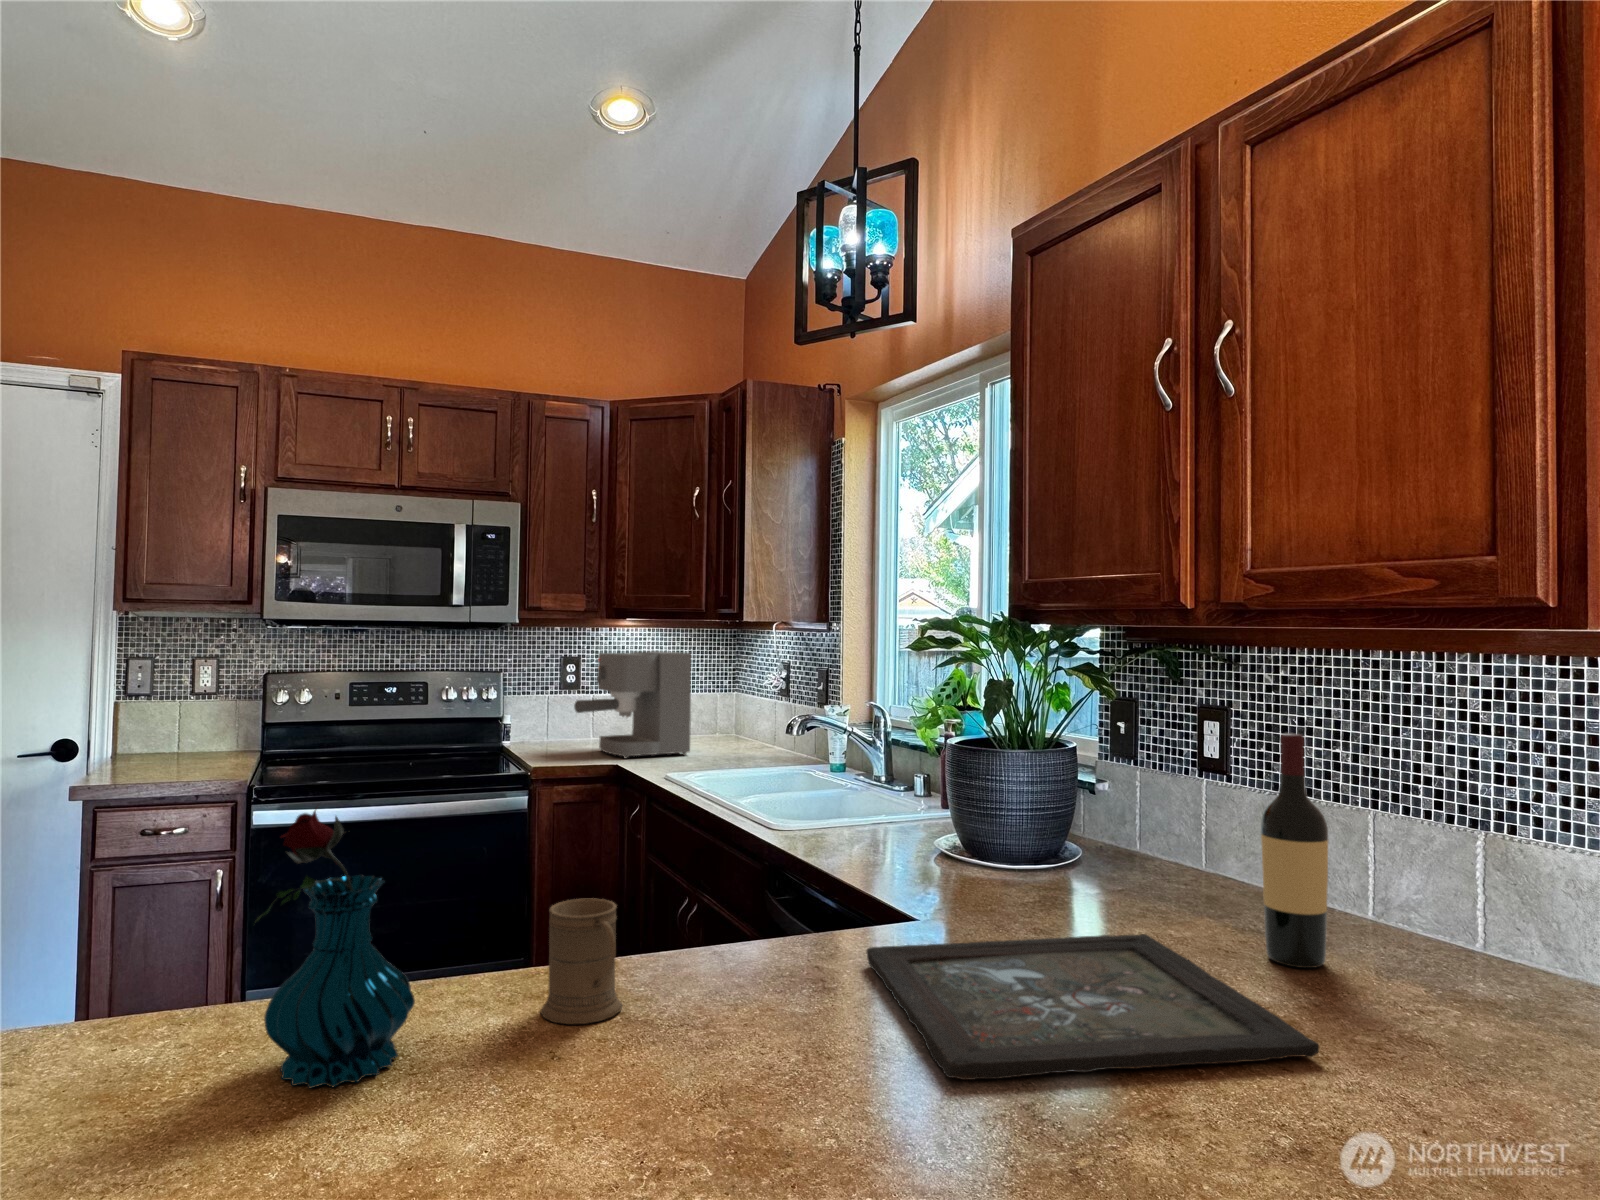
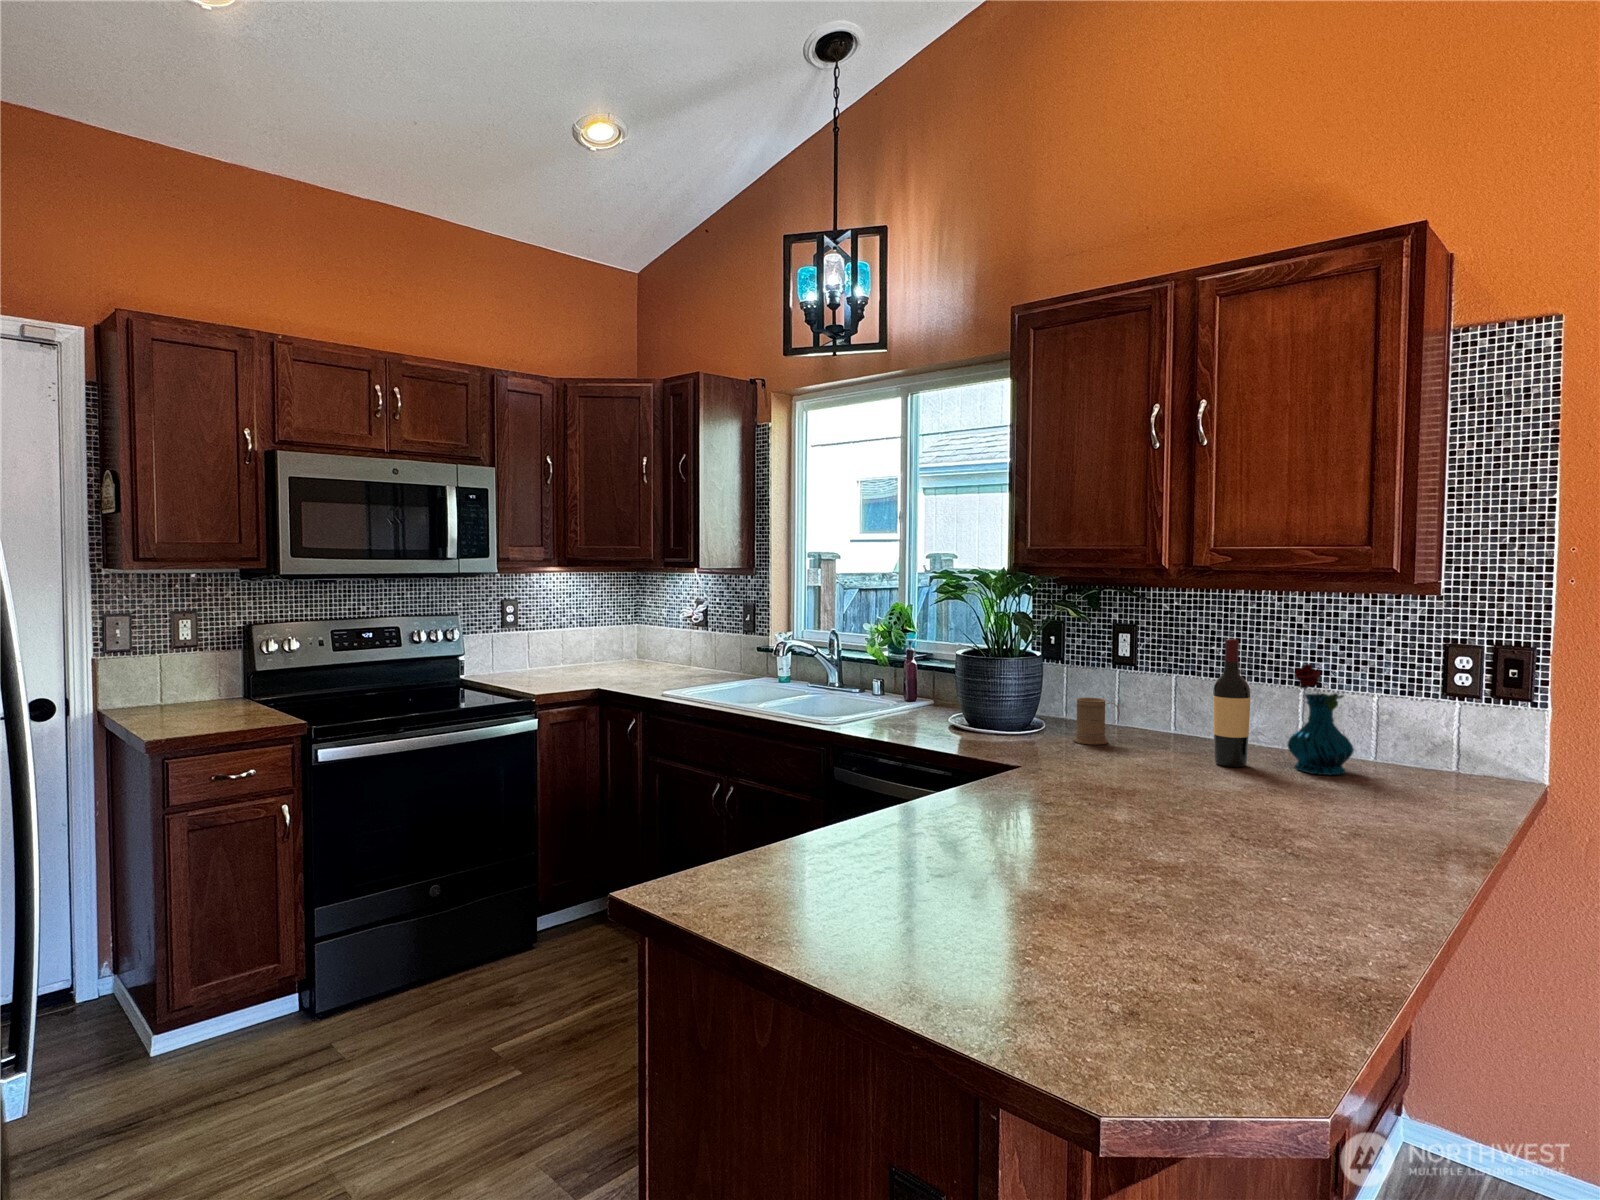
coffee maker: present [574,651,691,758] -> none [551,593,642,685]
vase: present [254,810,415,1089] -> present [1288,664,1354,776]
mug: present [541,899,622,1024] -> present [1073,698,1120,745]
tray: present [867,934,1319,1080] -> none [1038,758,1302,826]

